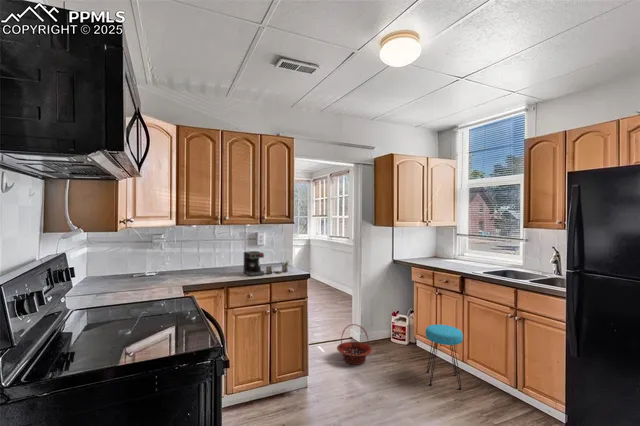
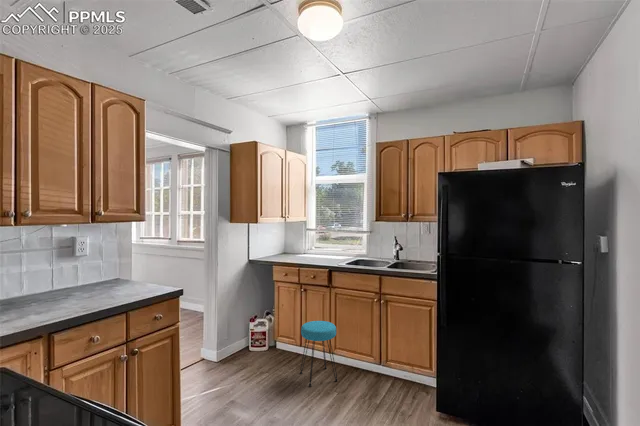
coffee maker: present [244,251,288,276] -> none [65,264,143,304]
basket: present [337,324,372,365] -> none [196,341,241,390]

